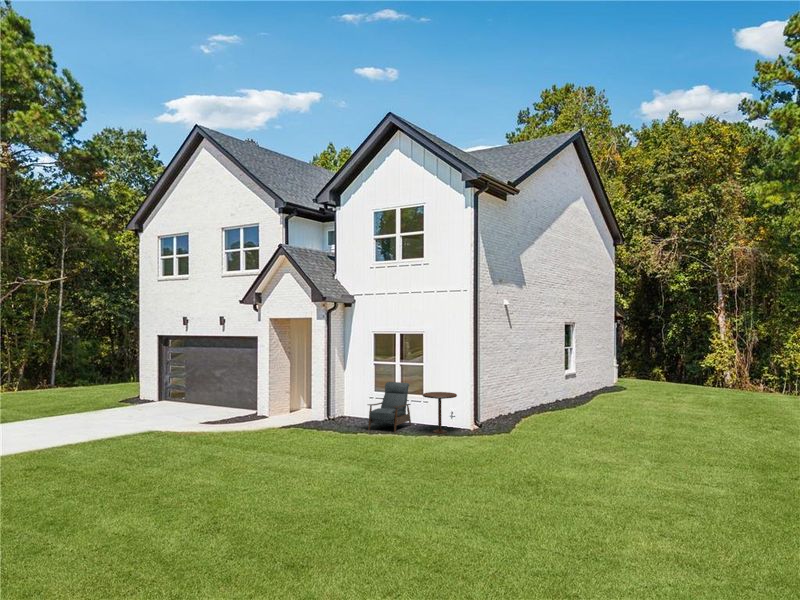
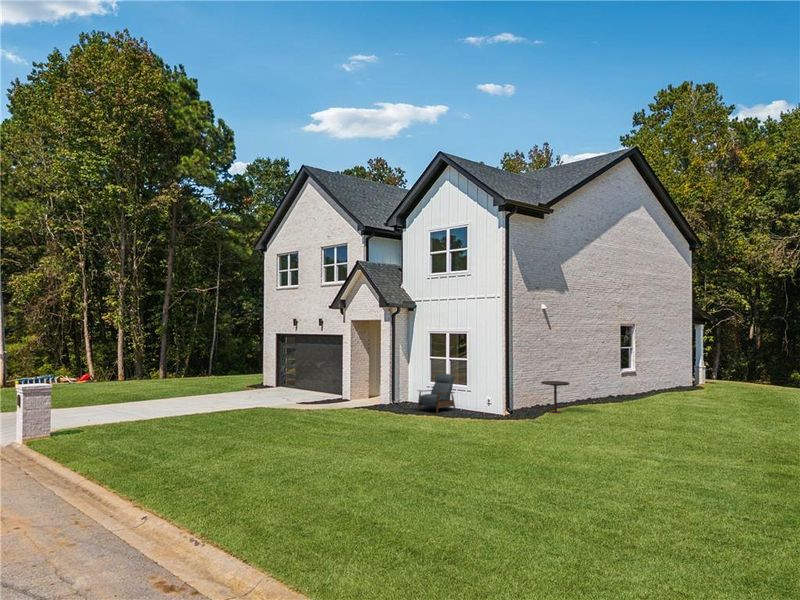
pedestal table: present [423,392,457,433] -> present [541,381,570,413]

